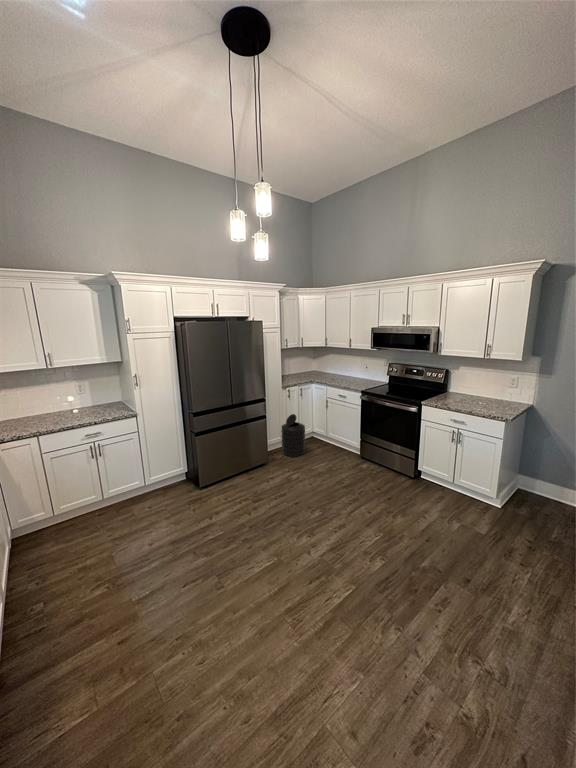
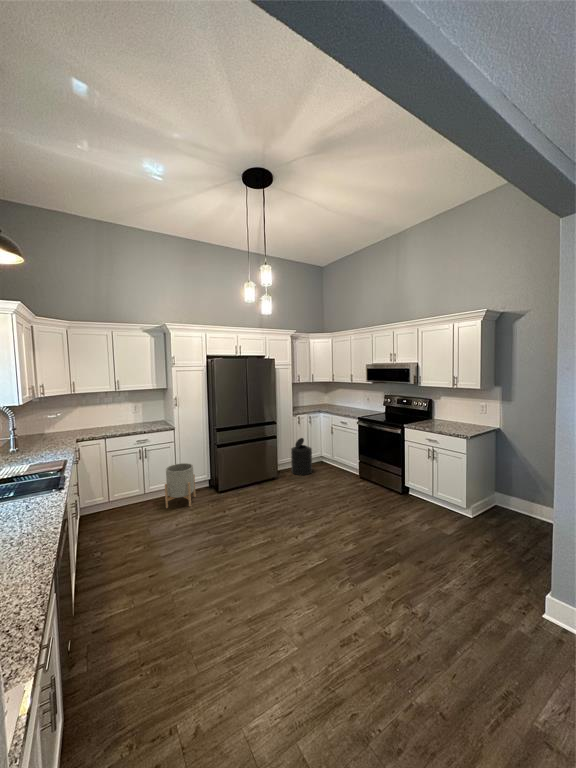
planter: none [130,457,171,516] -> present [165,463,196,508]

